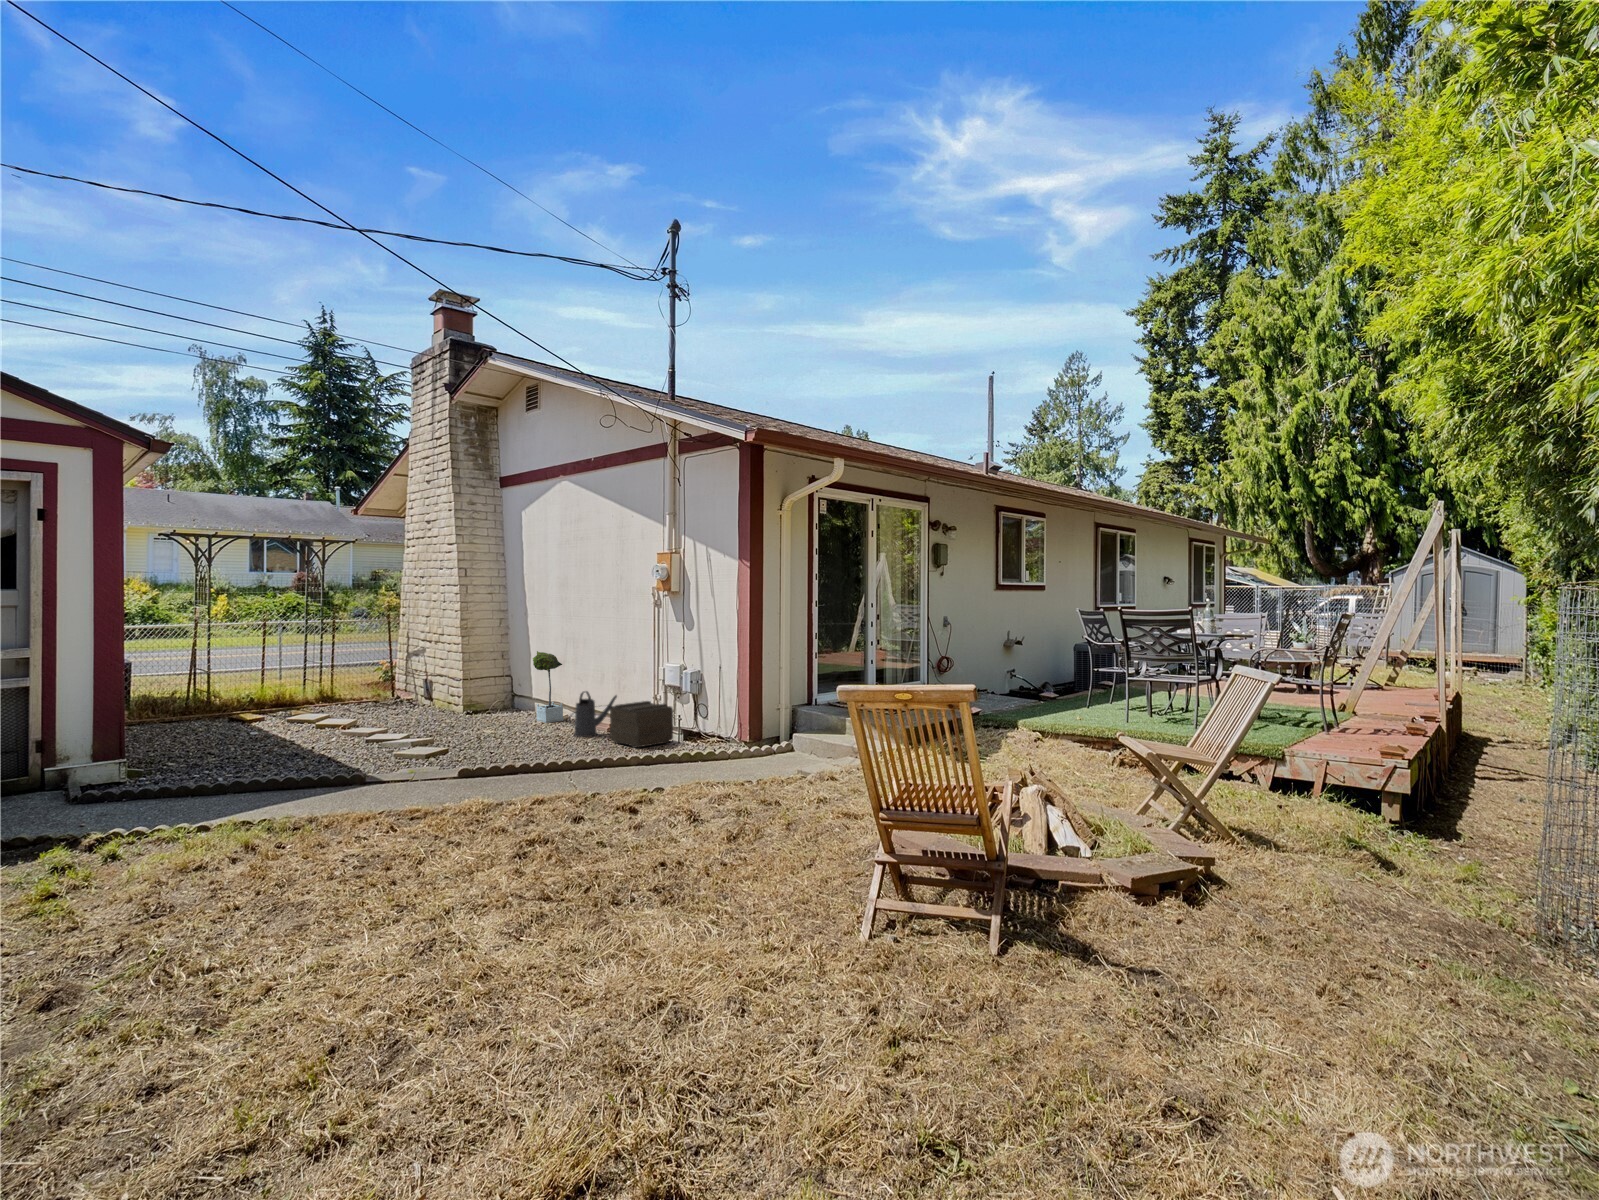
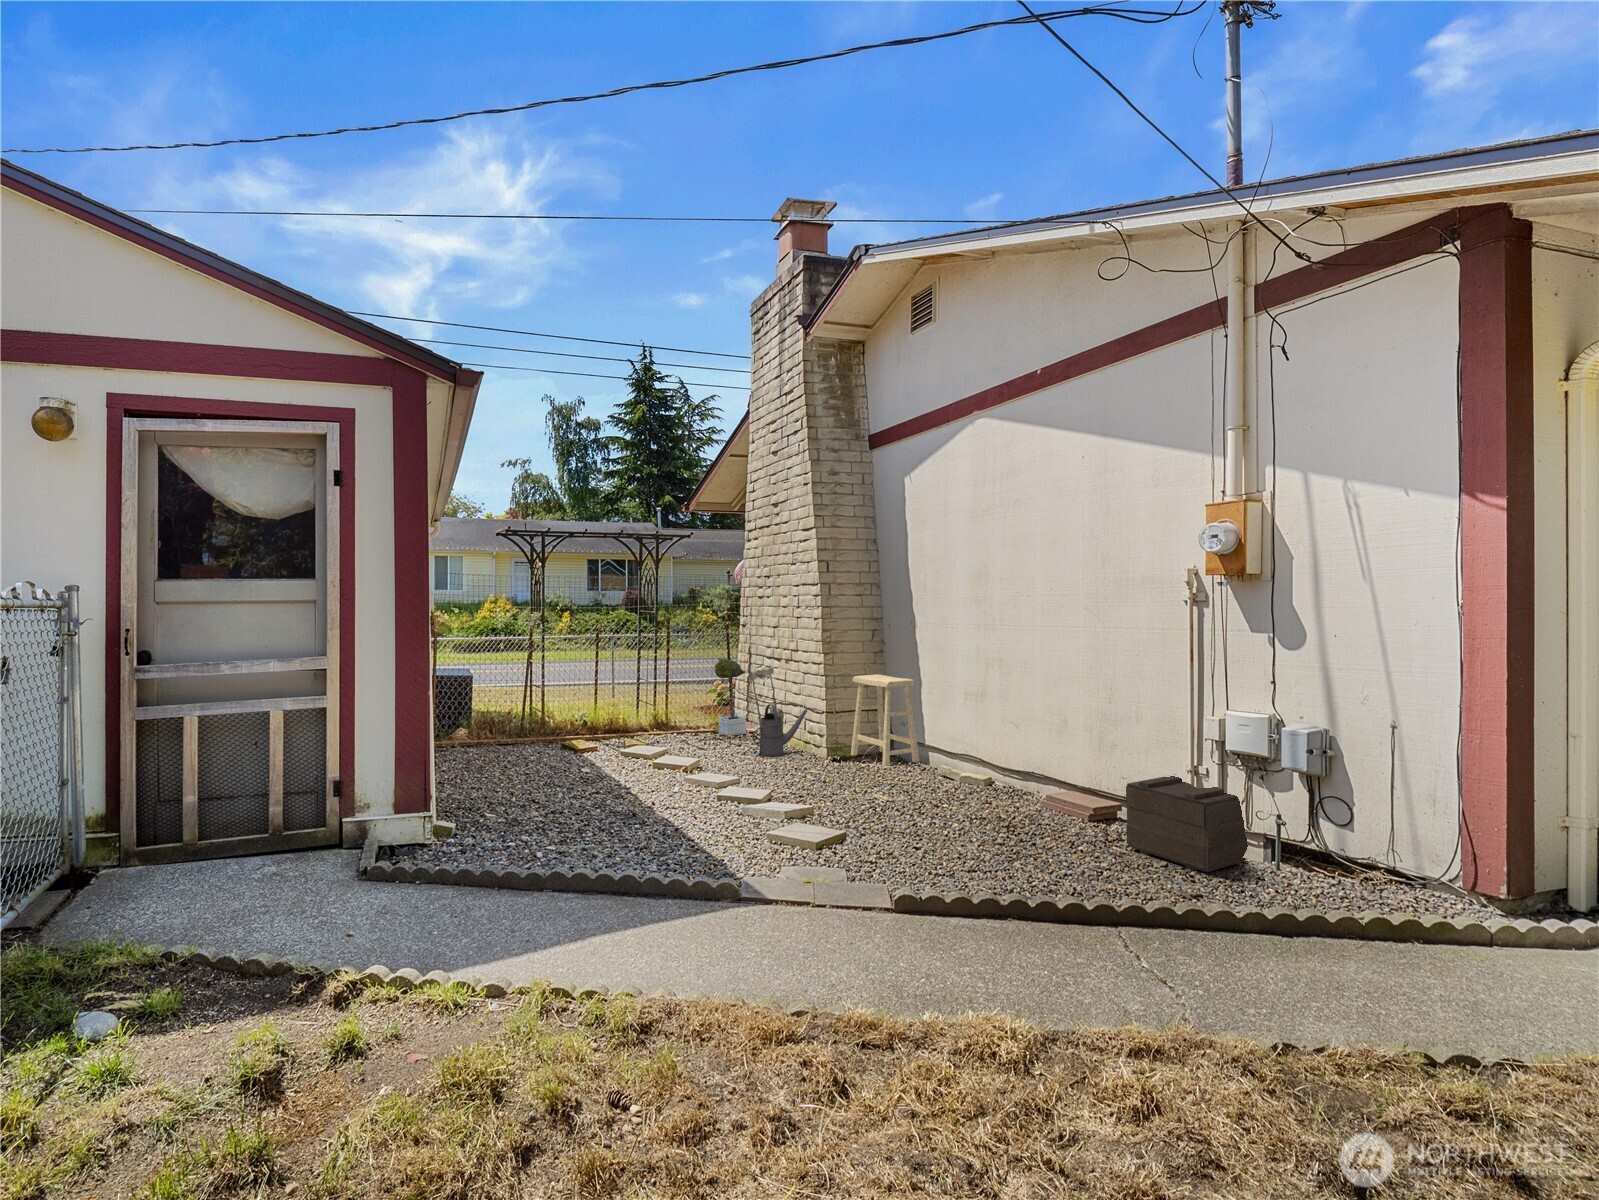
potted tree: present [533,651,563,723] -> present [714,658,746,735]
stool: none [481,652,529,716] -> present [851,675,920,766]
watering can: present [569,691,617,737] -> present [752,704,807,757]

